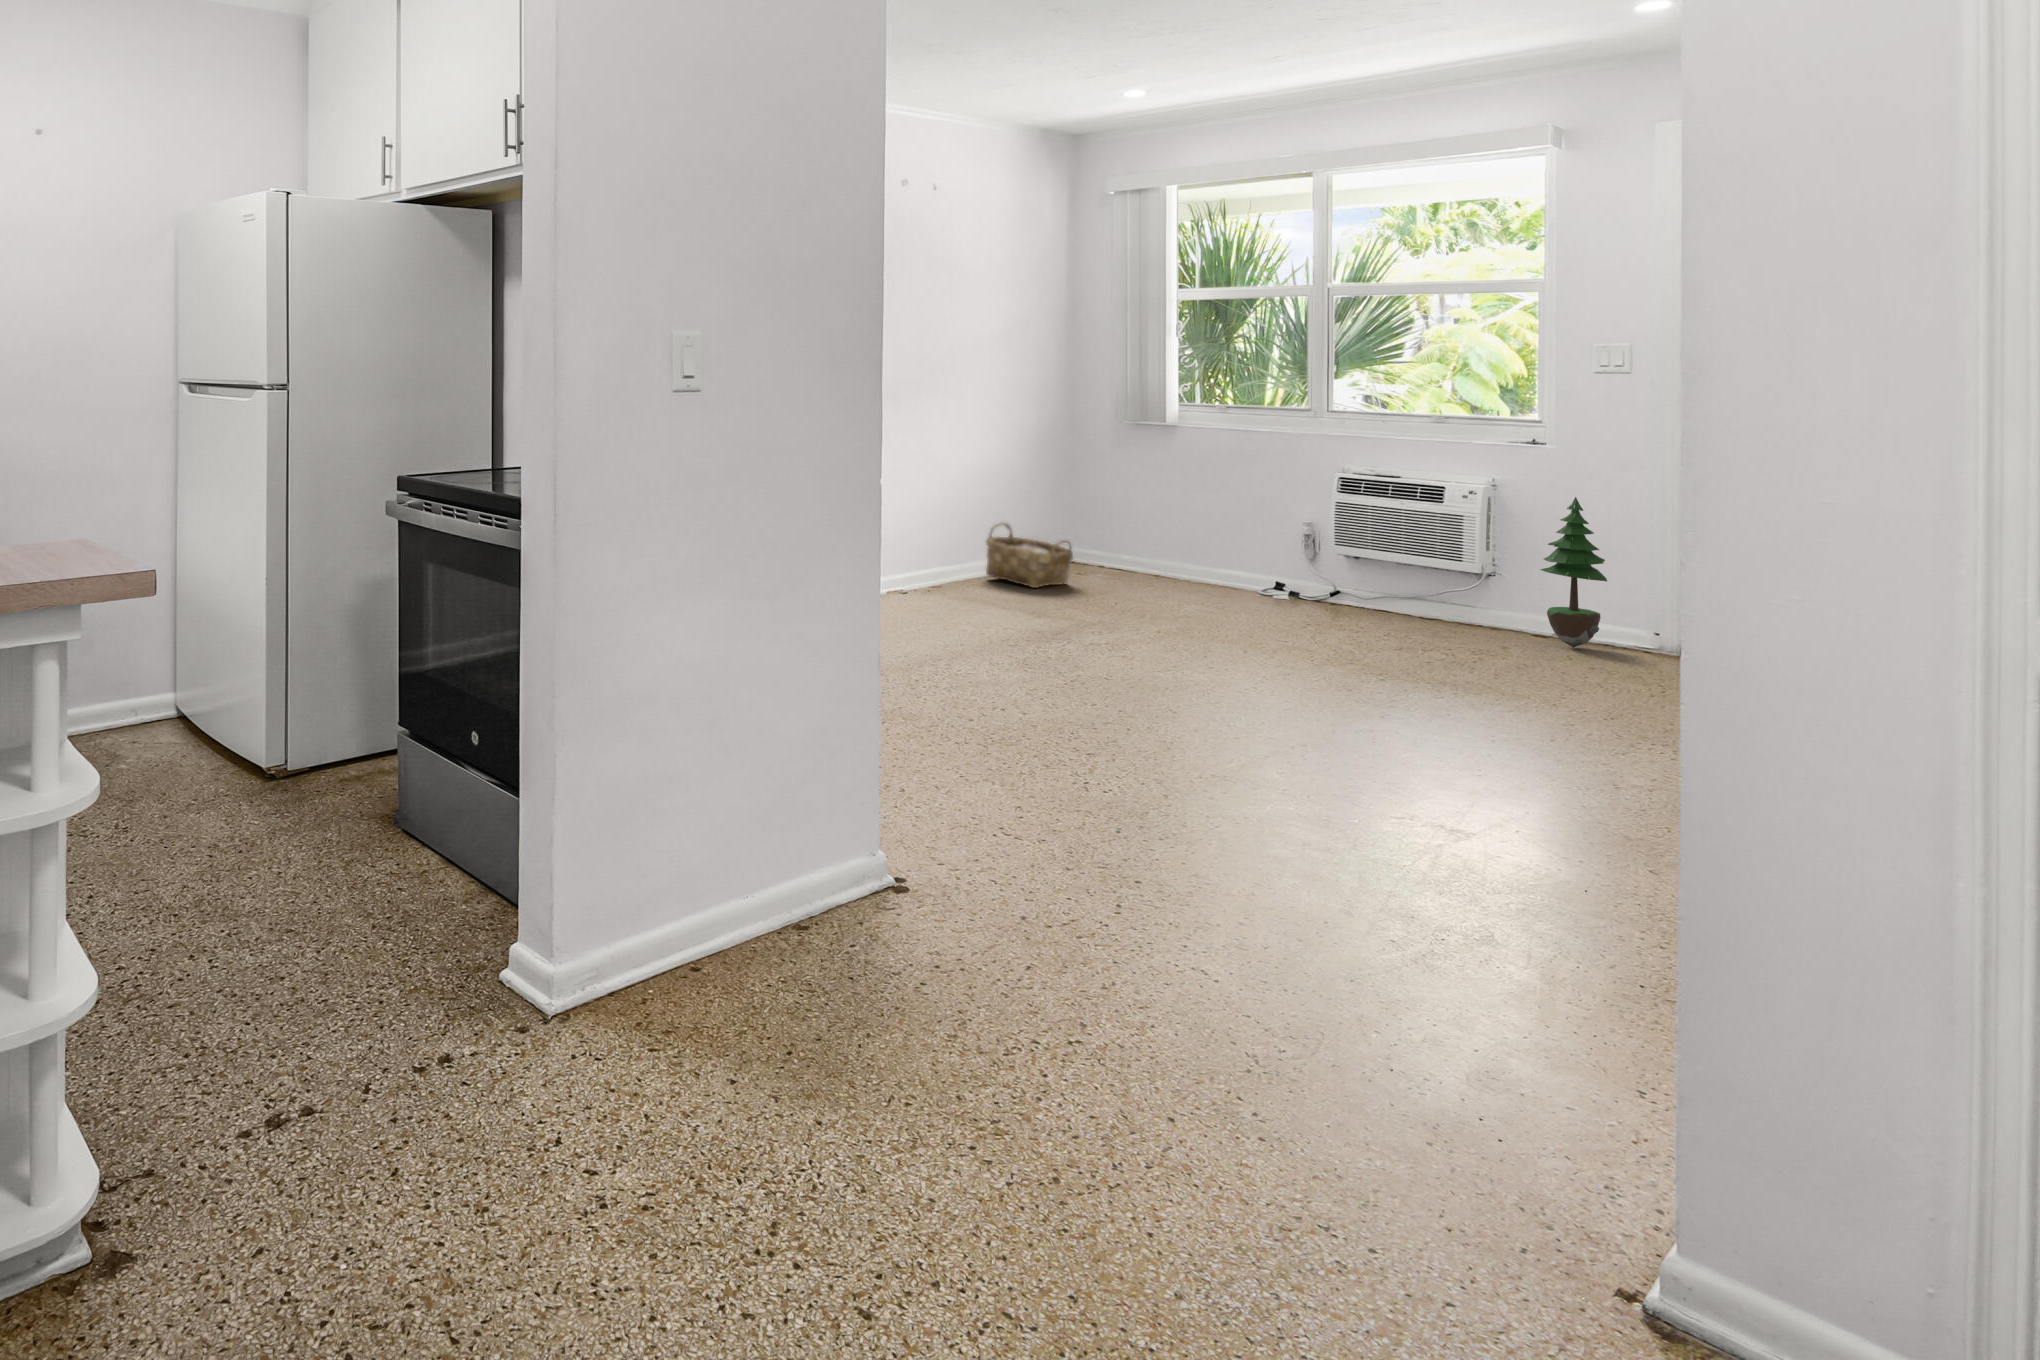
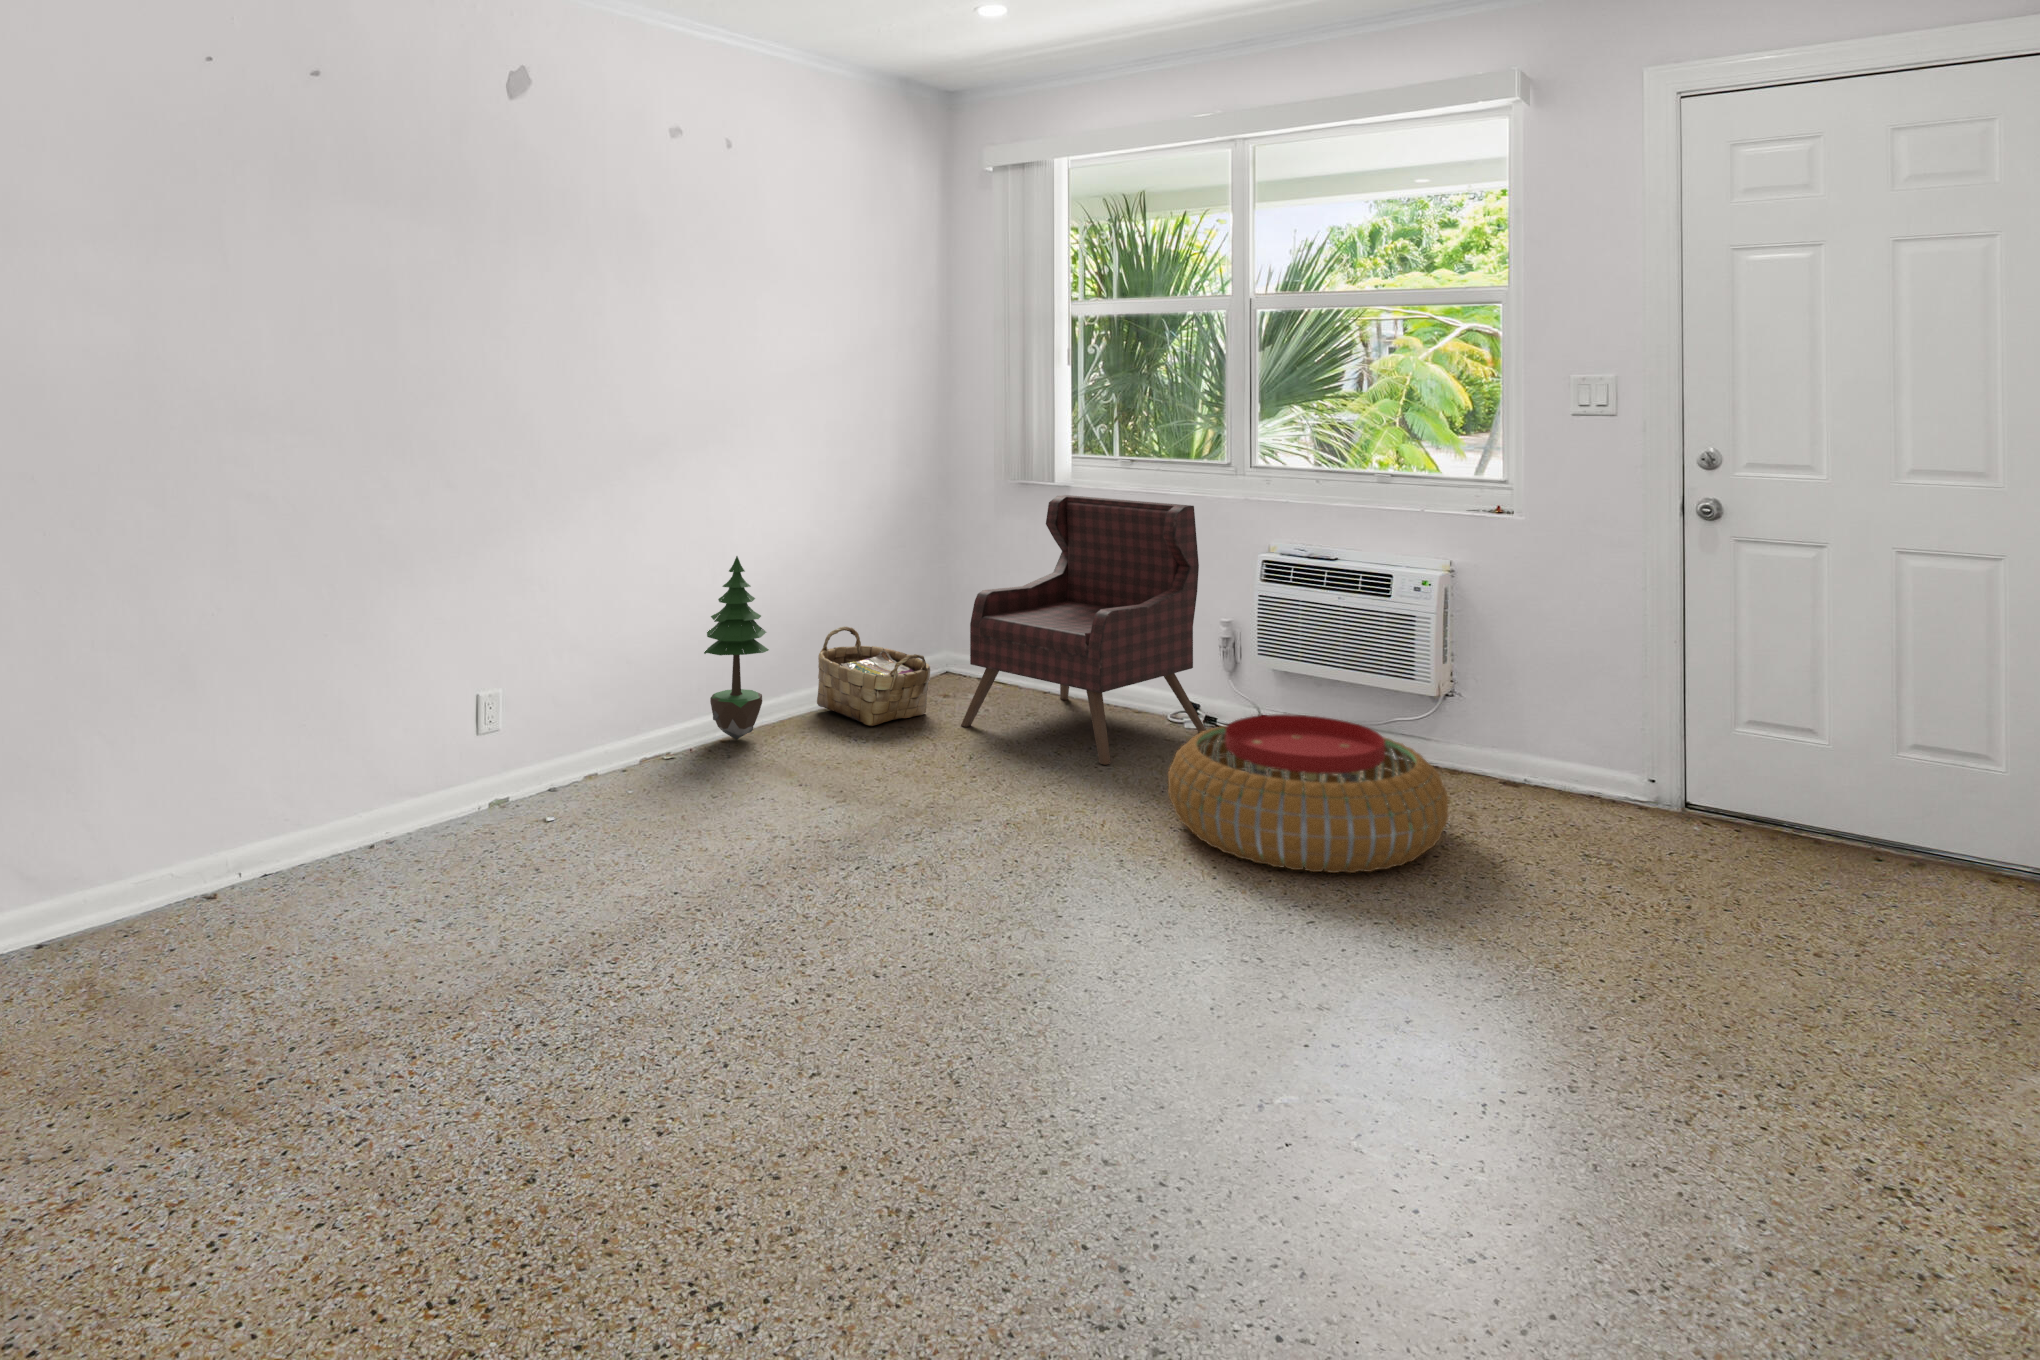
armchair: none [1099,433,1289,613] -> present [961,495,1206,765]
potted tree: present [1541,497,1607,647] -> present [704,556,769,740]
pouf: none [1287,575,1498,665] -> present [1168,714,1449,873]

